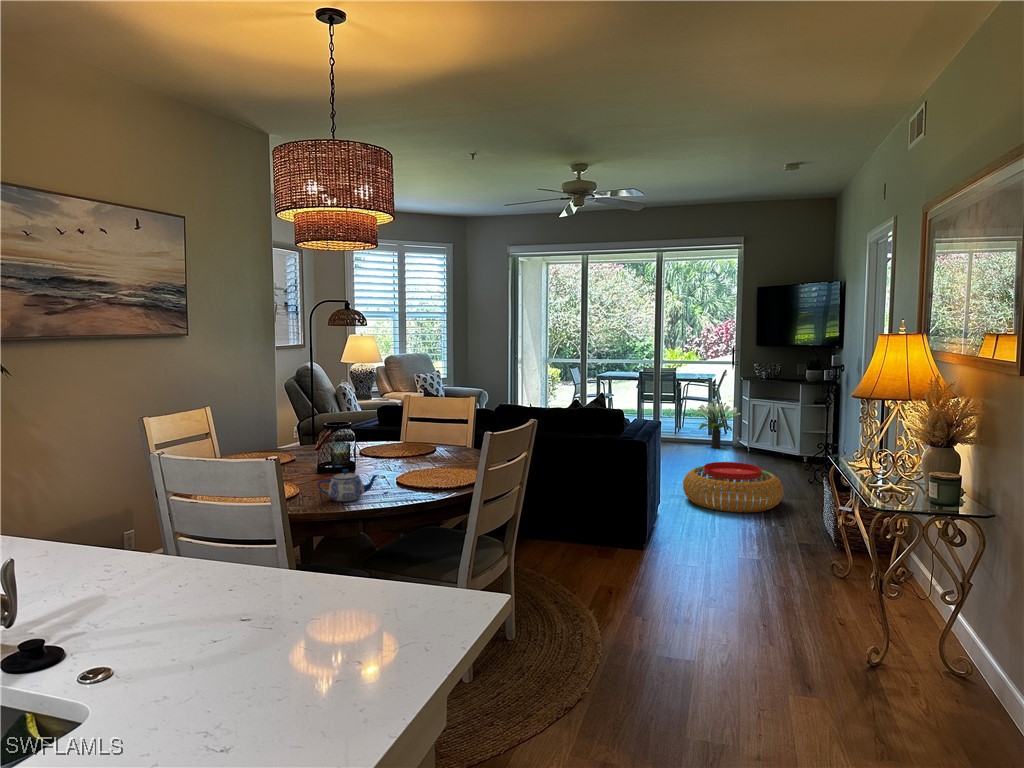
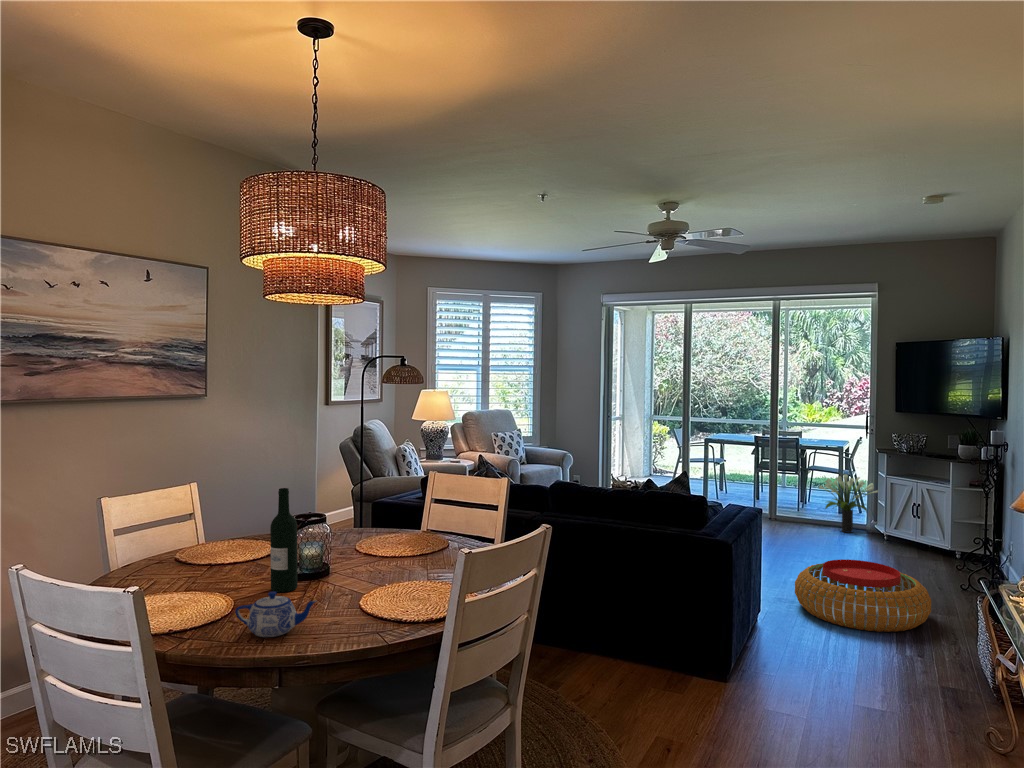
wine bottle: none [318,399,340,479] -> present [270,488,297,592]

